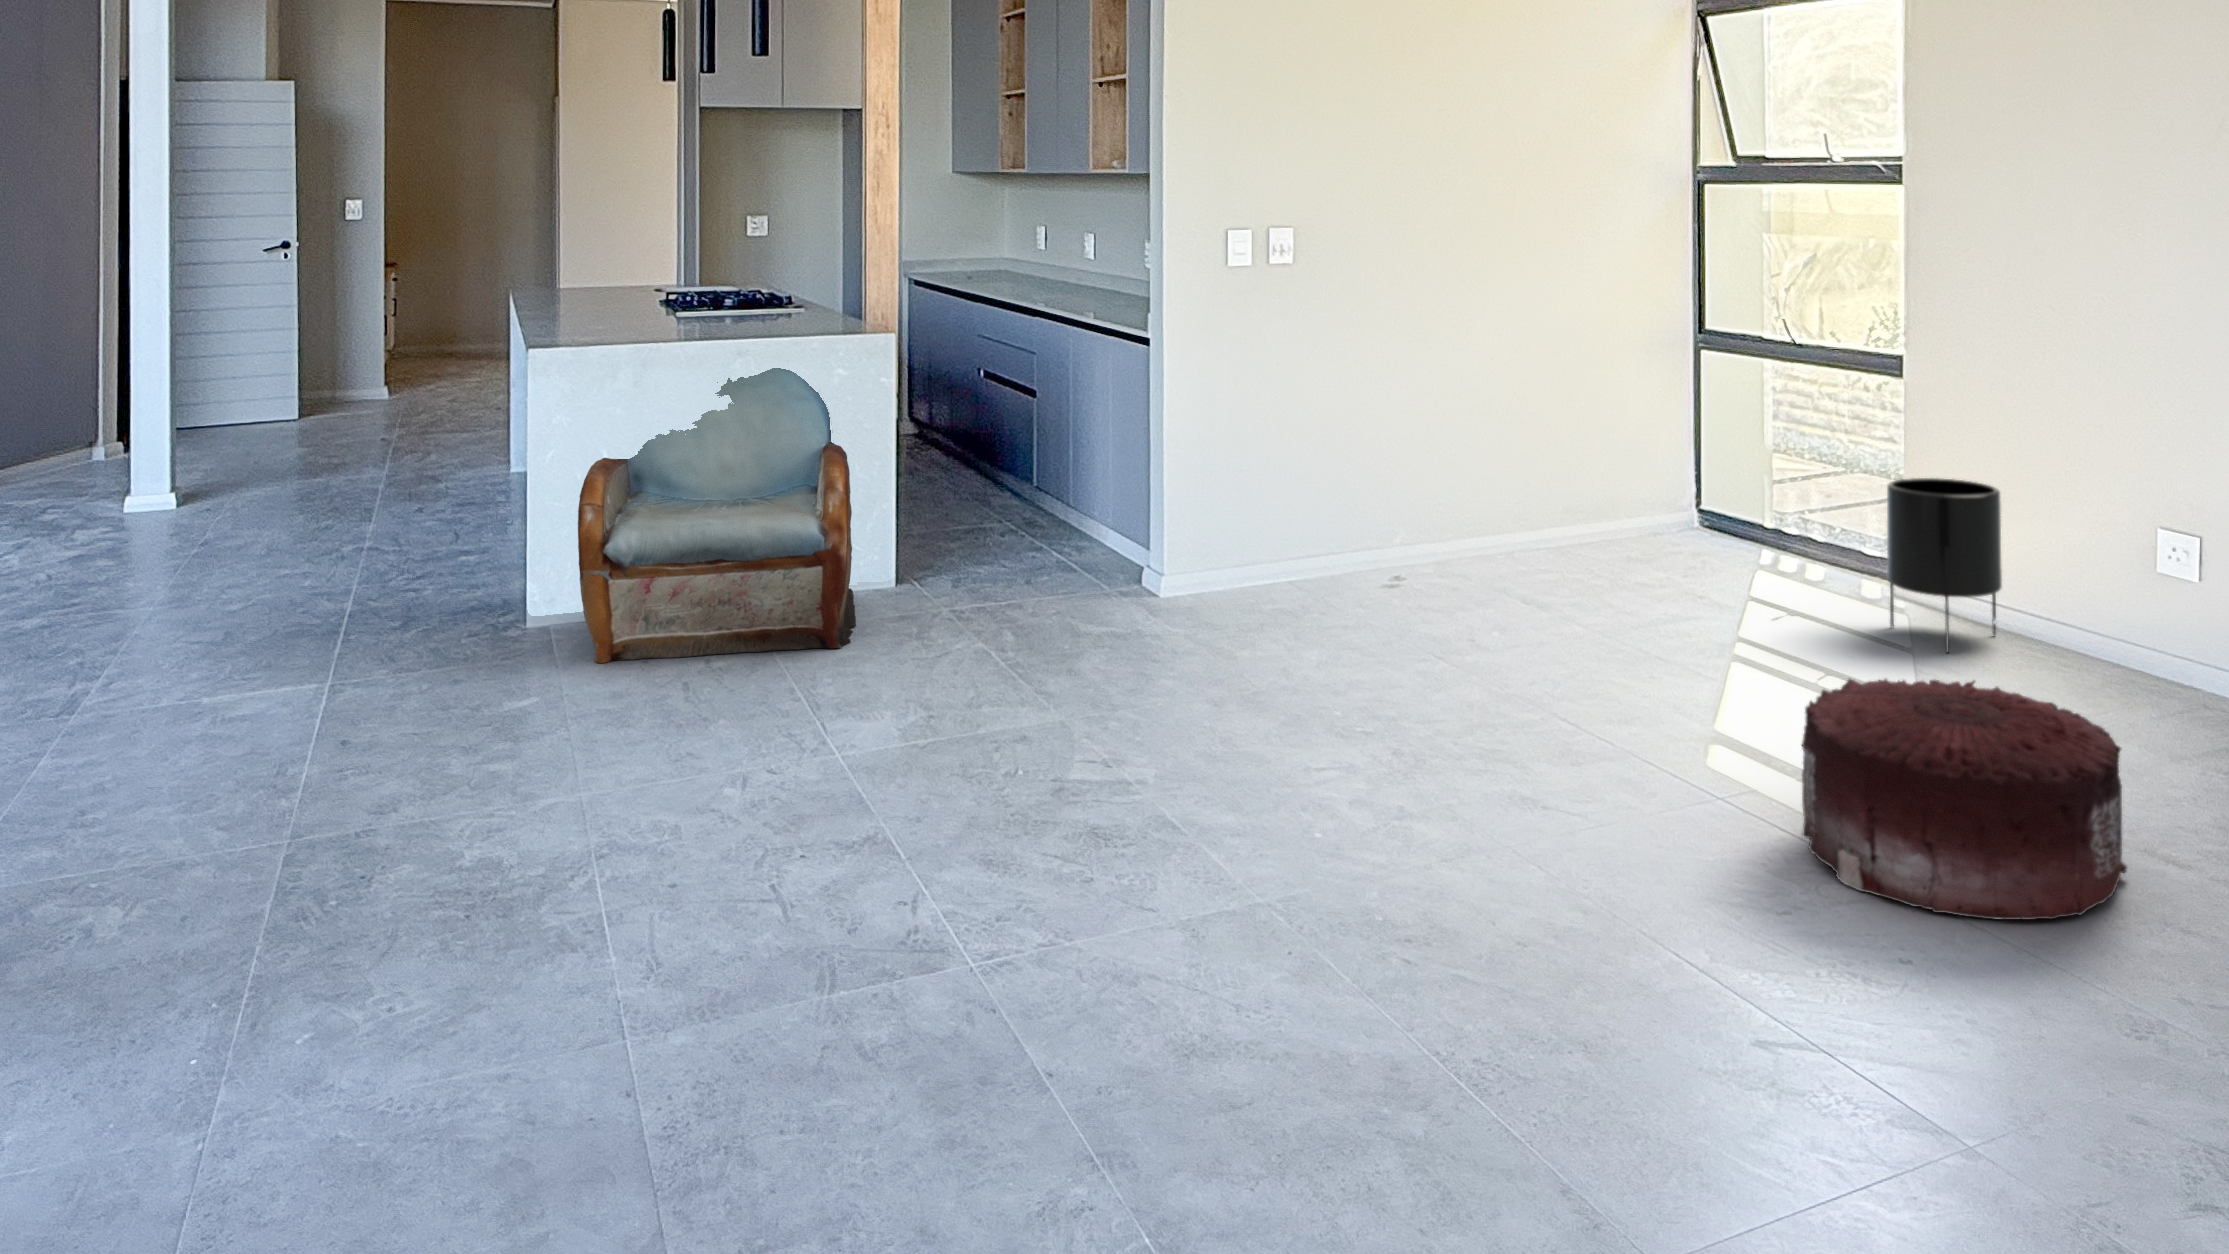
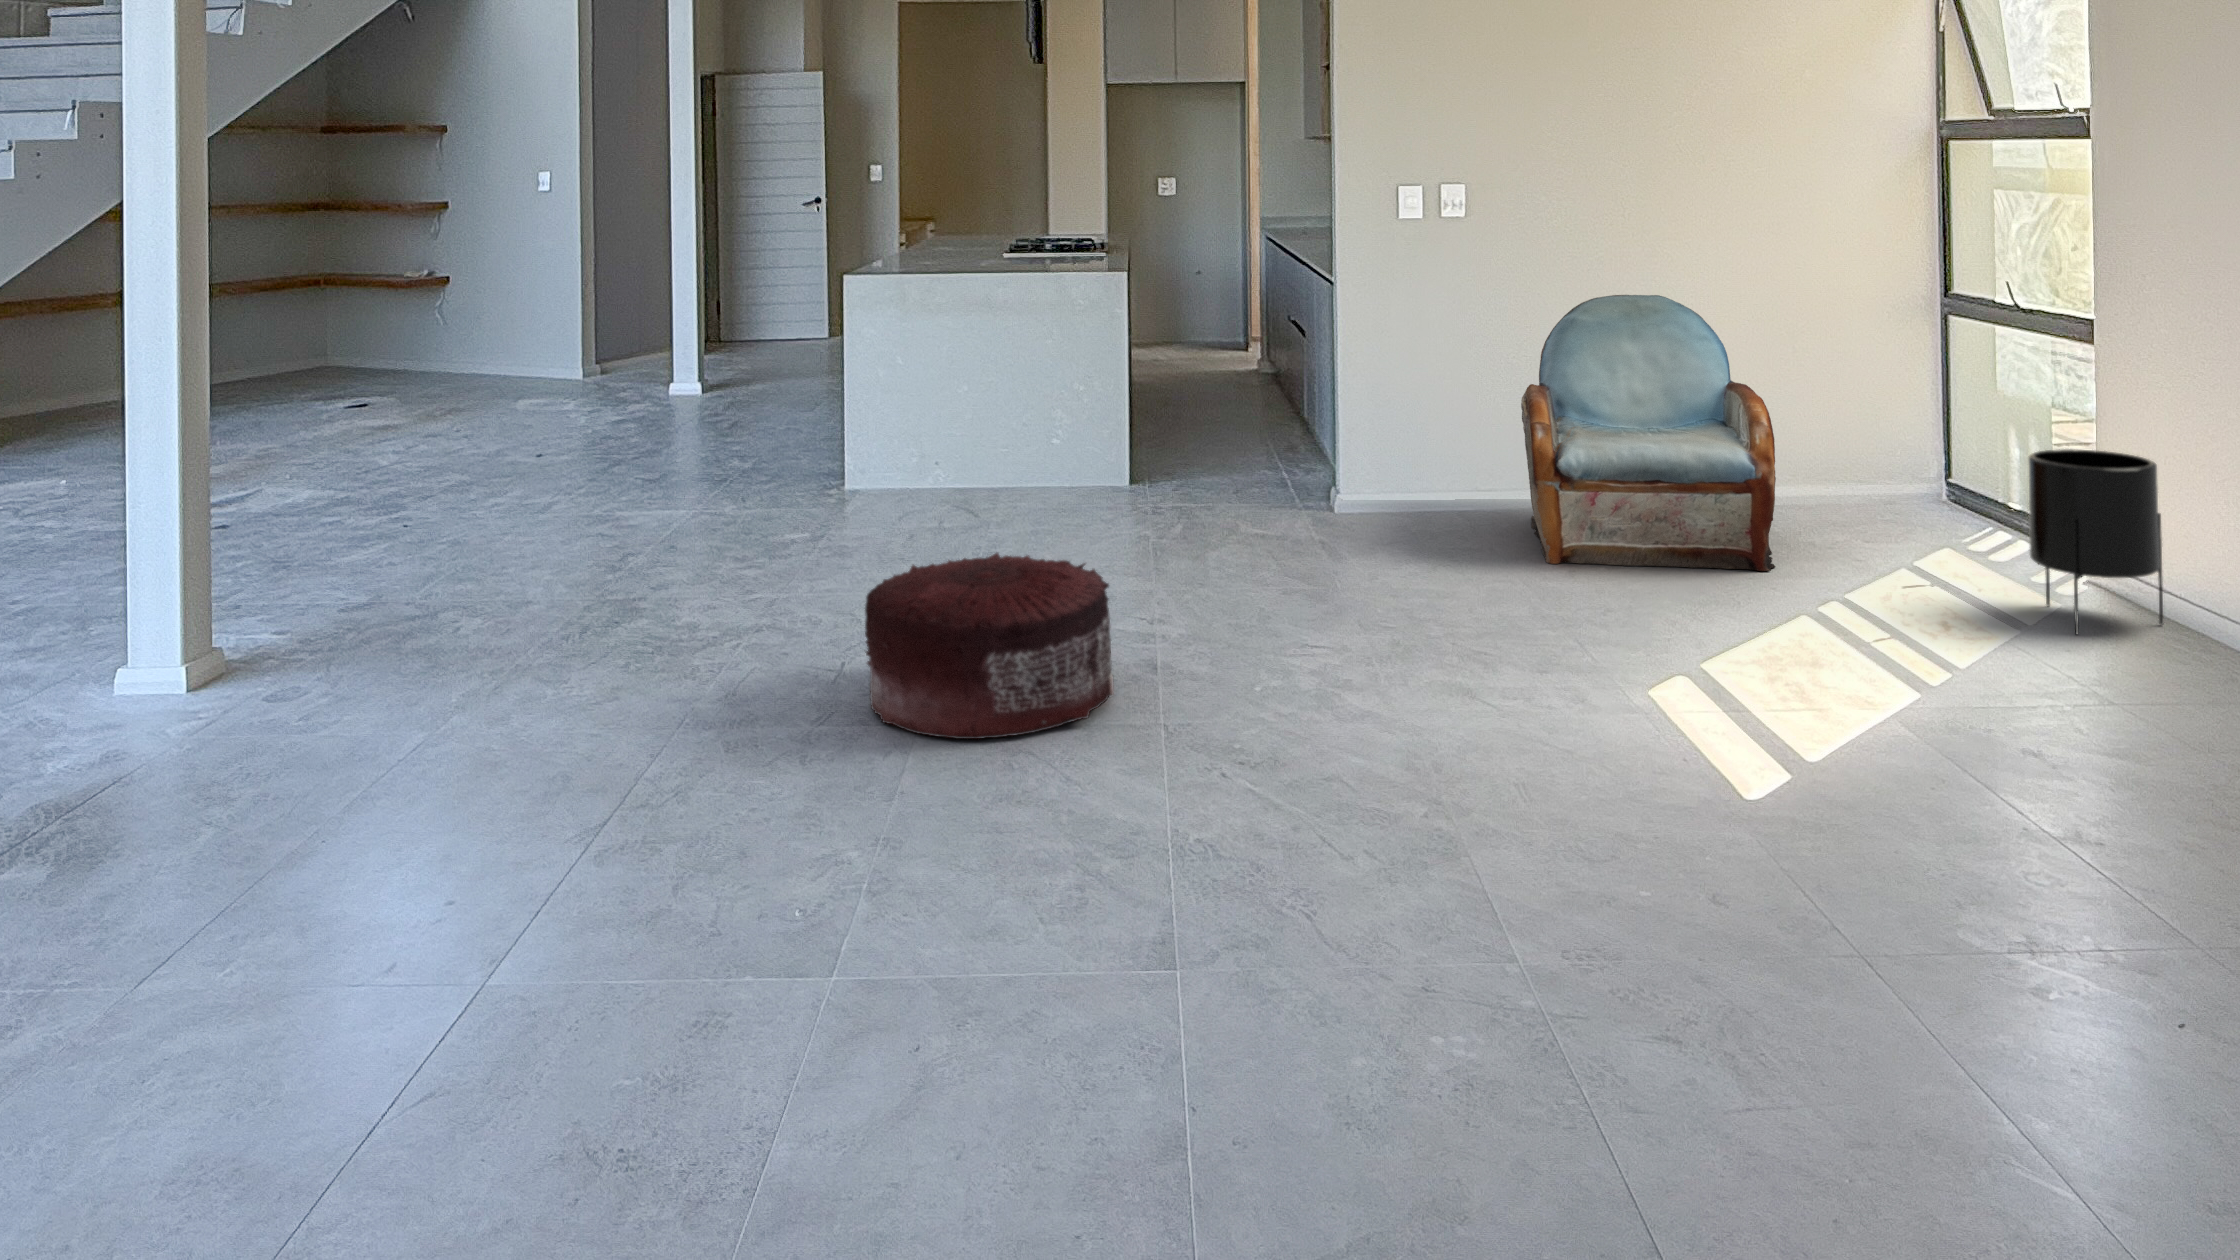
armchair: present [578,368,856,663] -> present [1521,295,1776,571]
pouf: present [1802,679,2127,920] -> present [865,553,1114,739]

